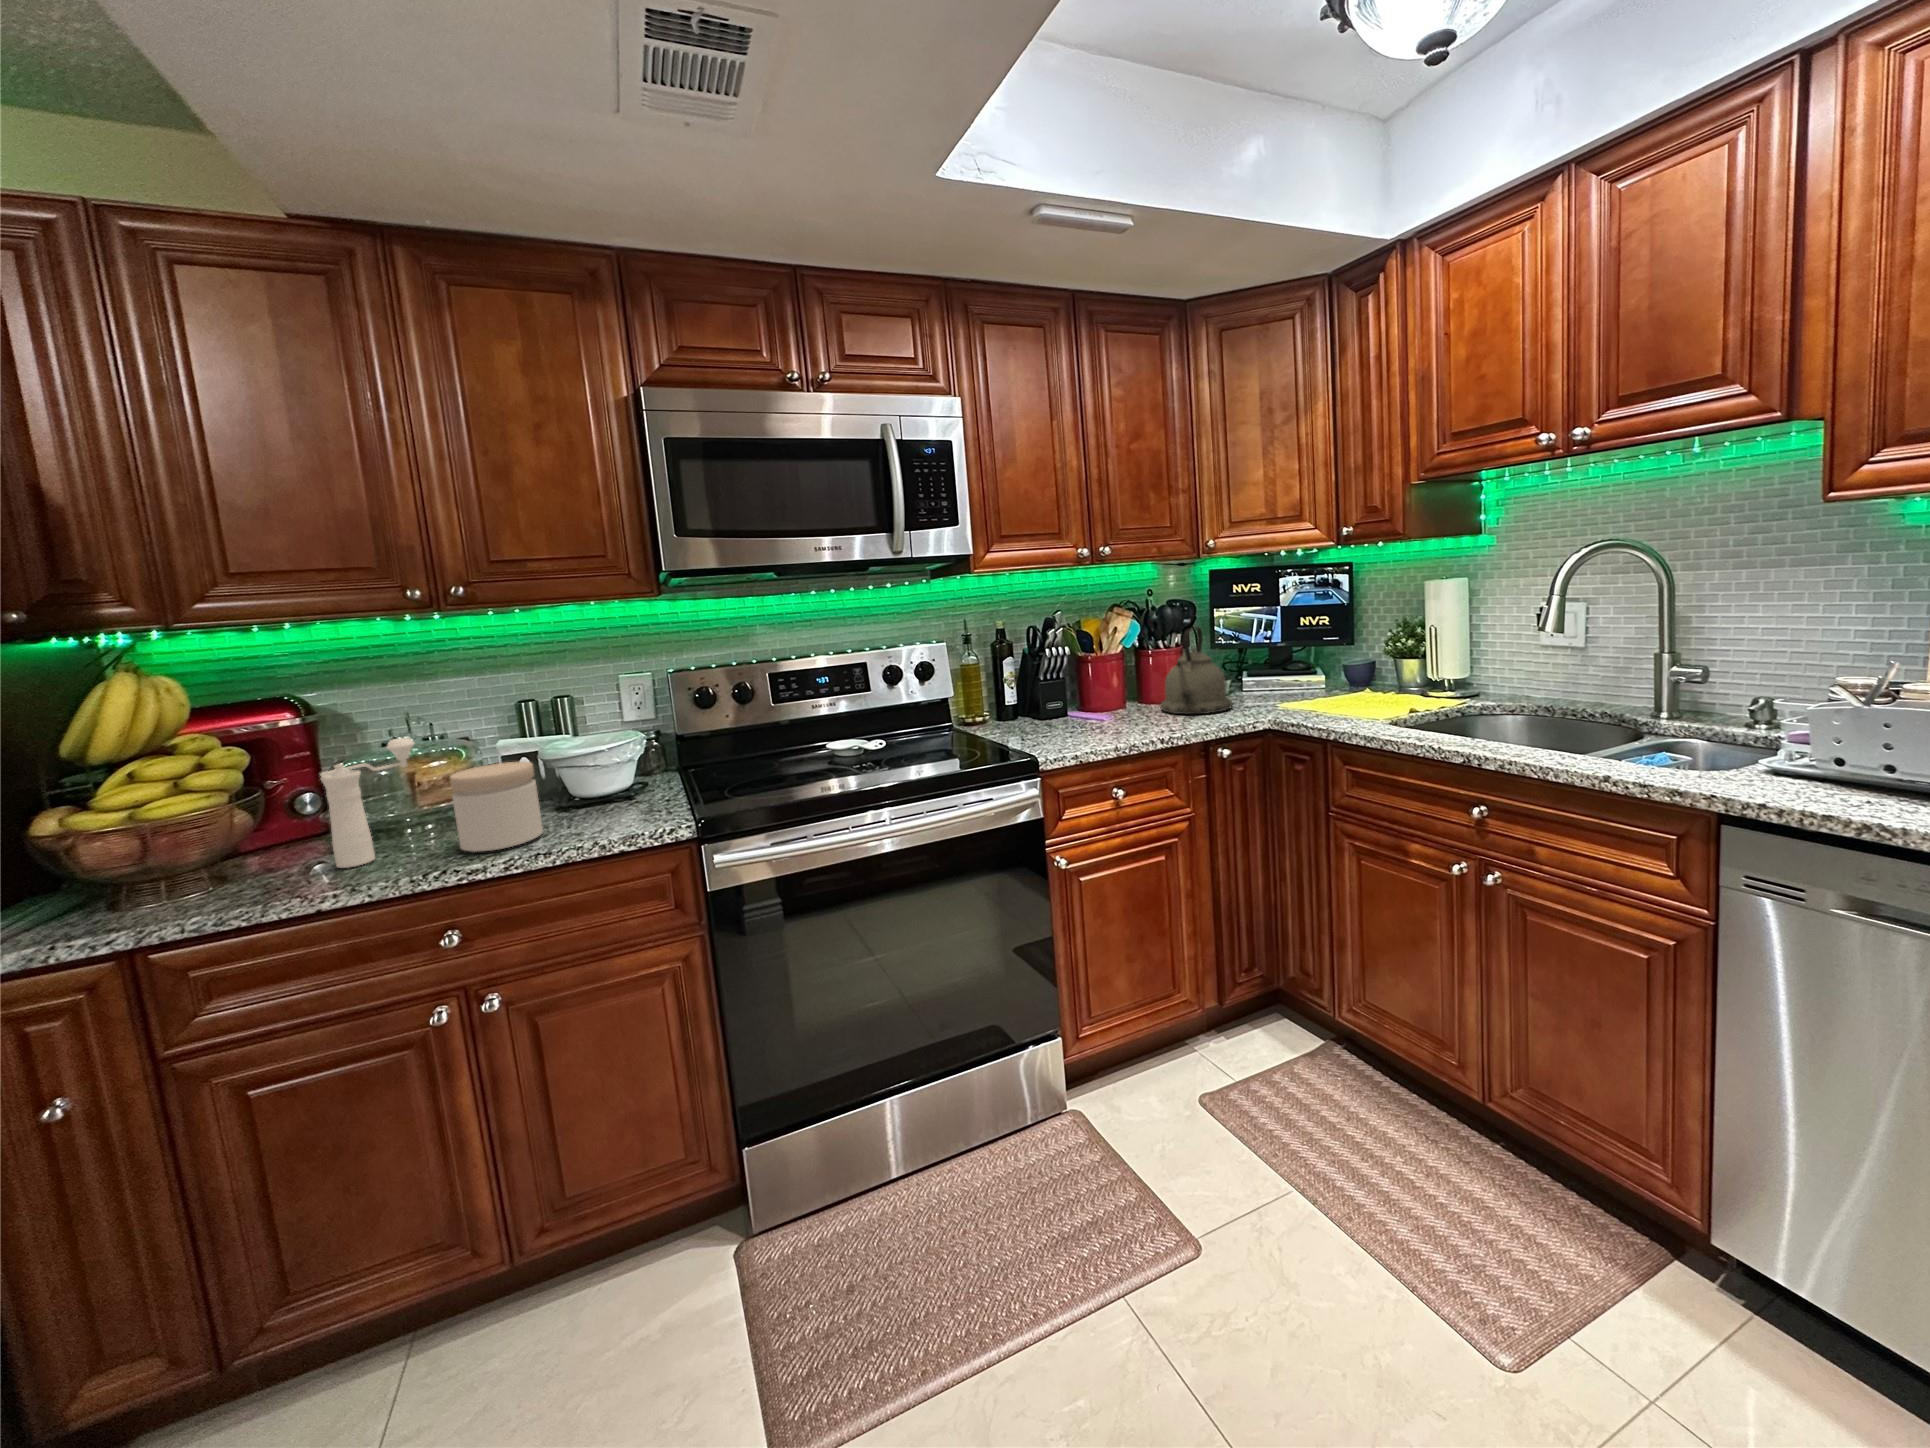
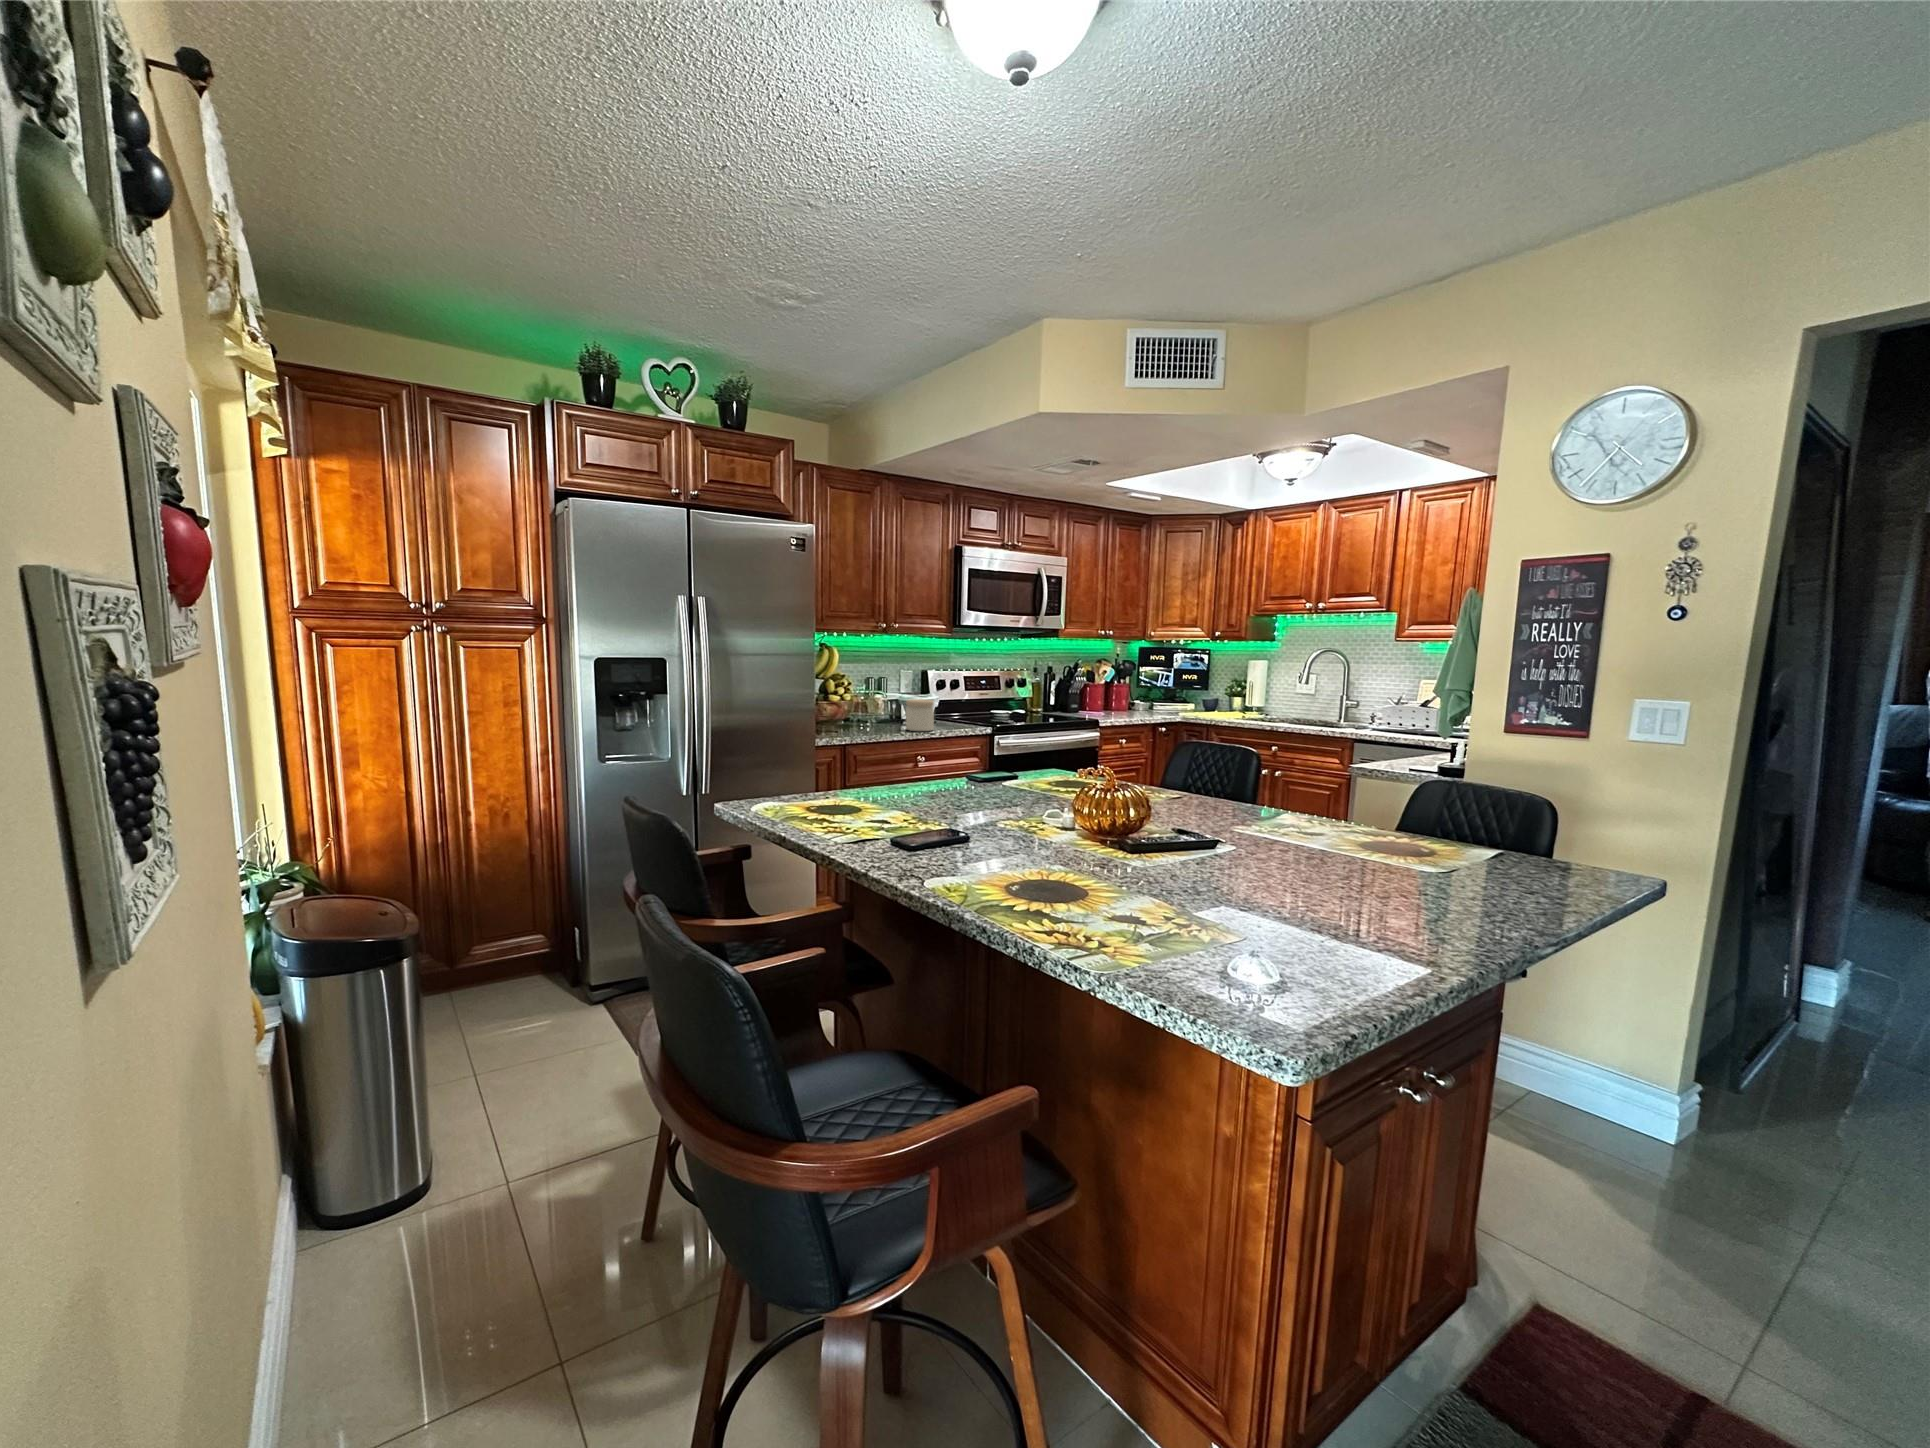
kettle: present [1160,627,1232,714] -> none [1123,674,1158,715]
pepper mill: present [320,738,414,868] -> none [868,685,884,732]

